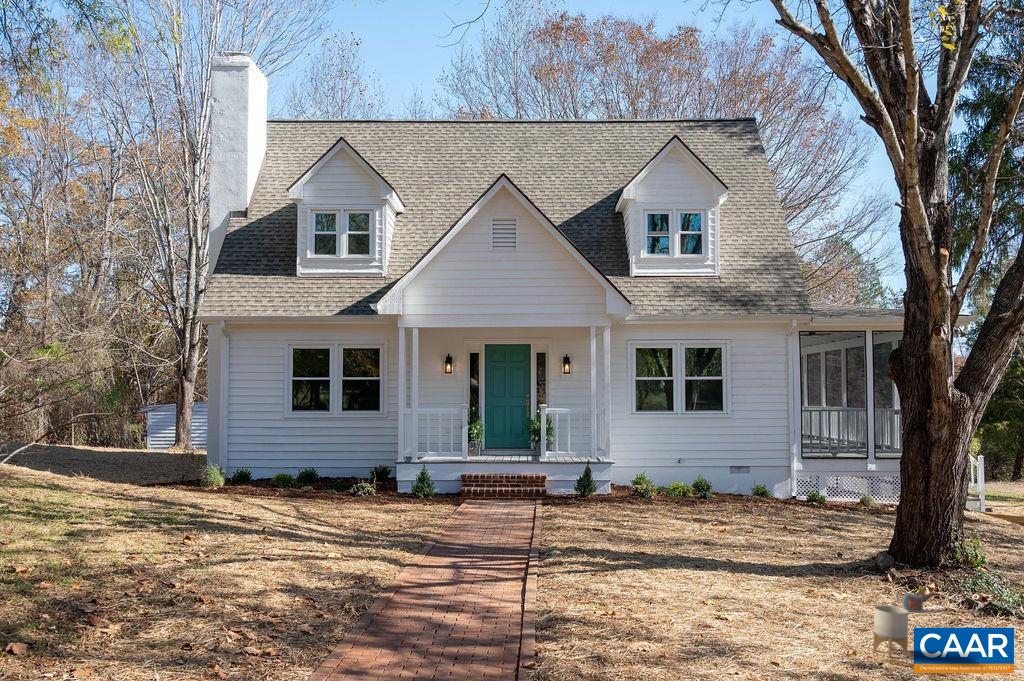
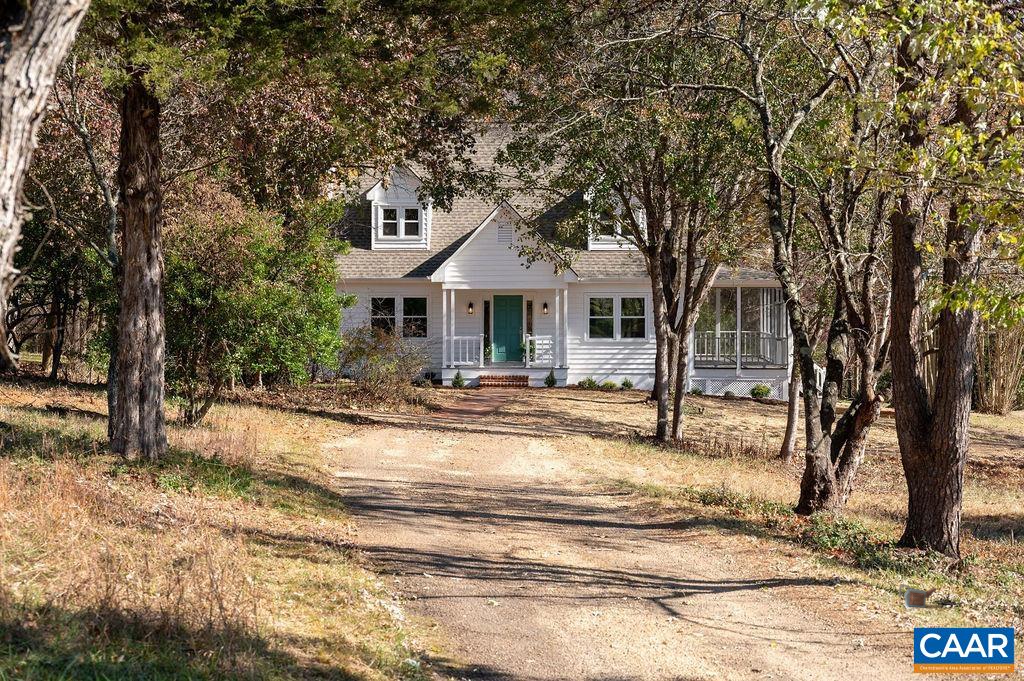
planter: present [873,605,908,657] -> none [874,604,910,657]

